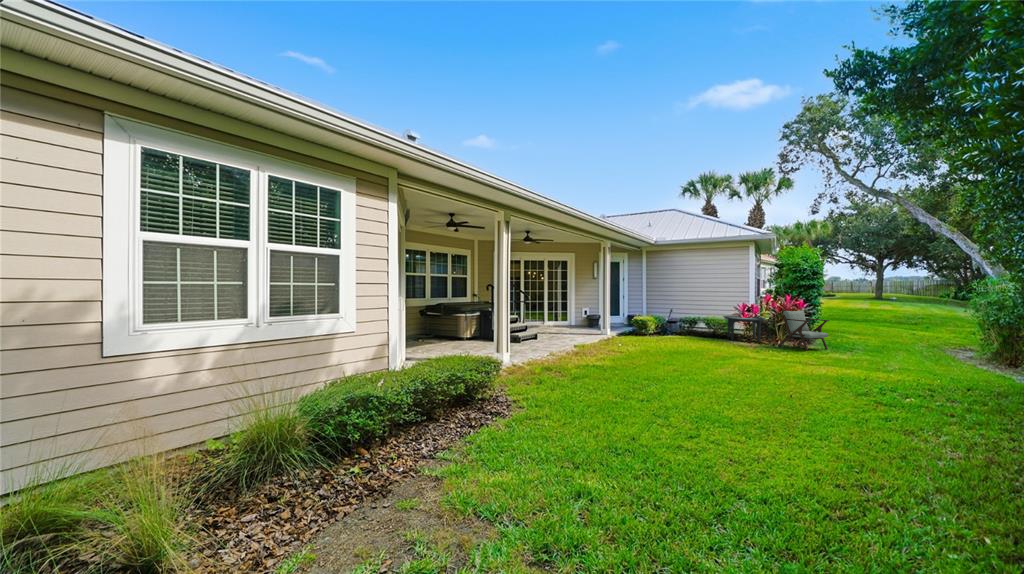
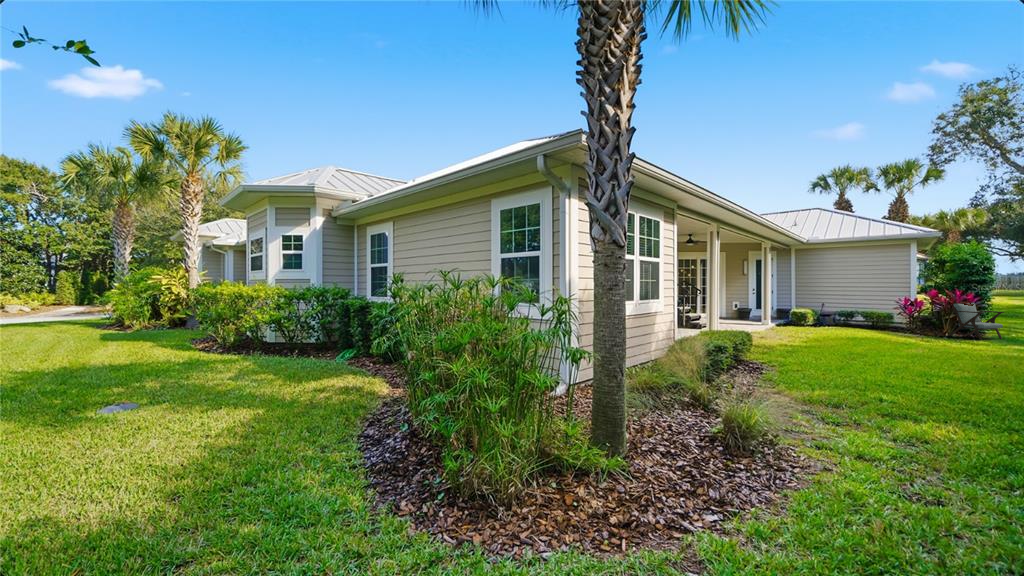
round table: present [723,315,765,342] -> none [884,309,932,333]

